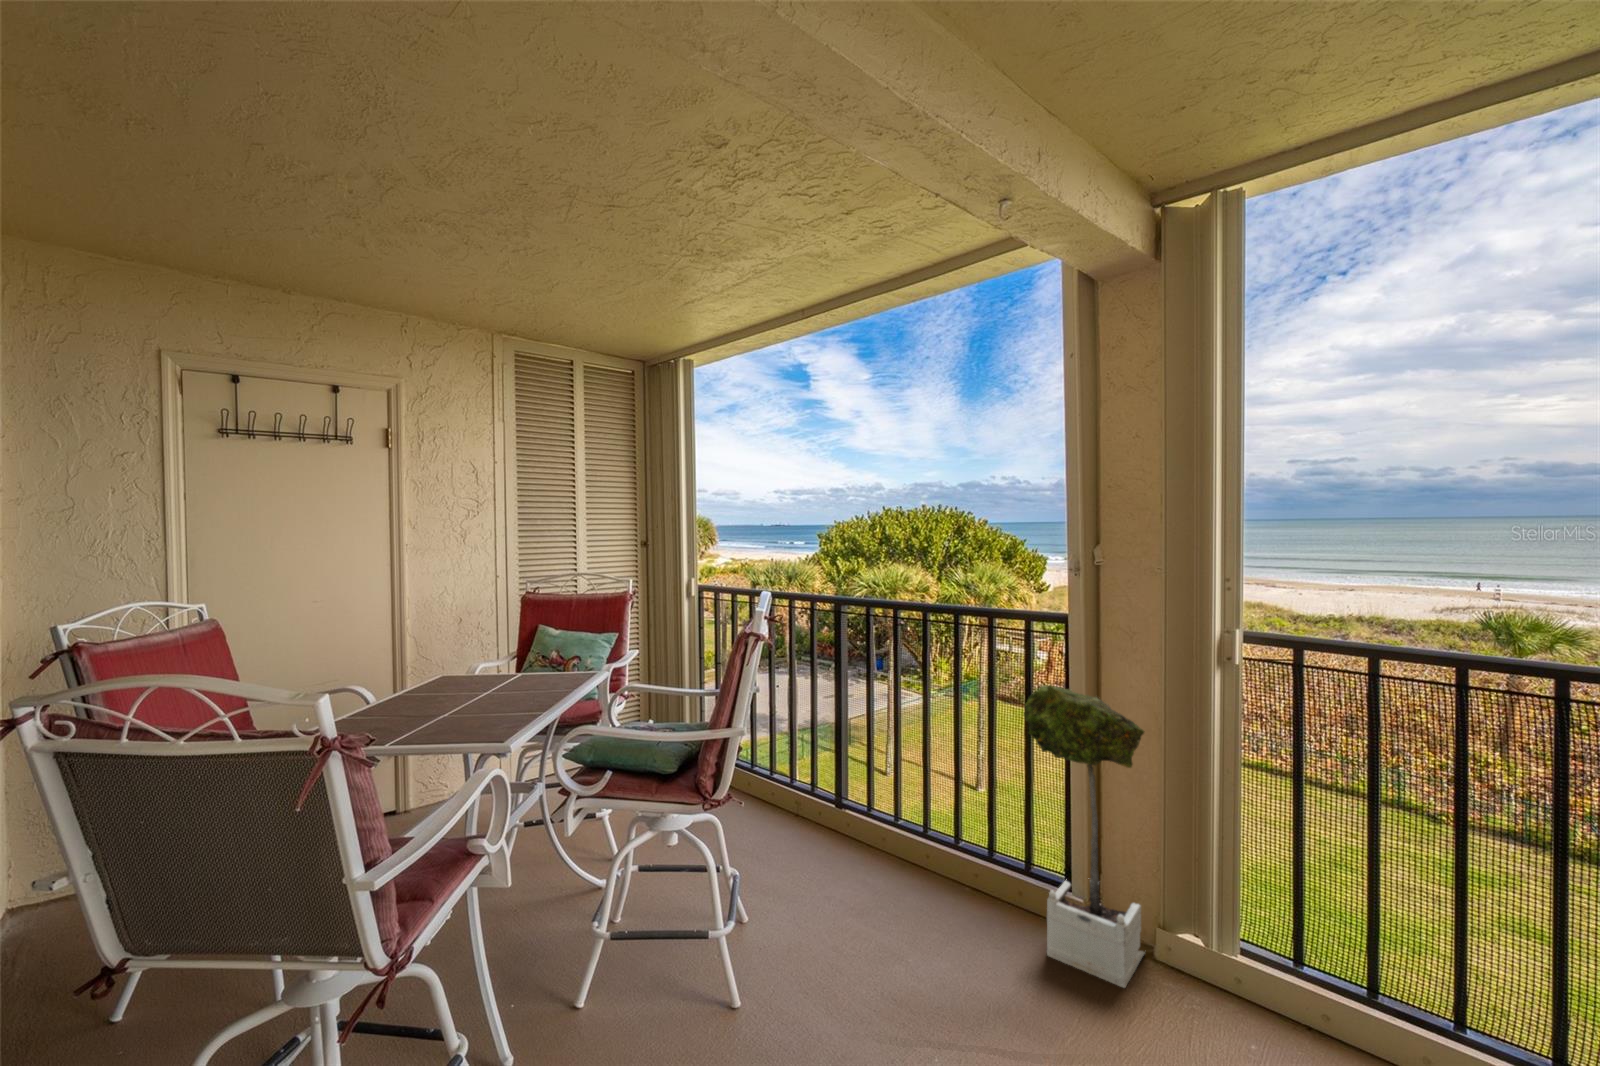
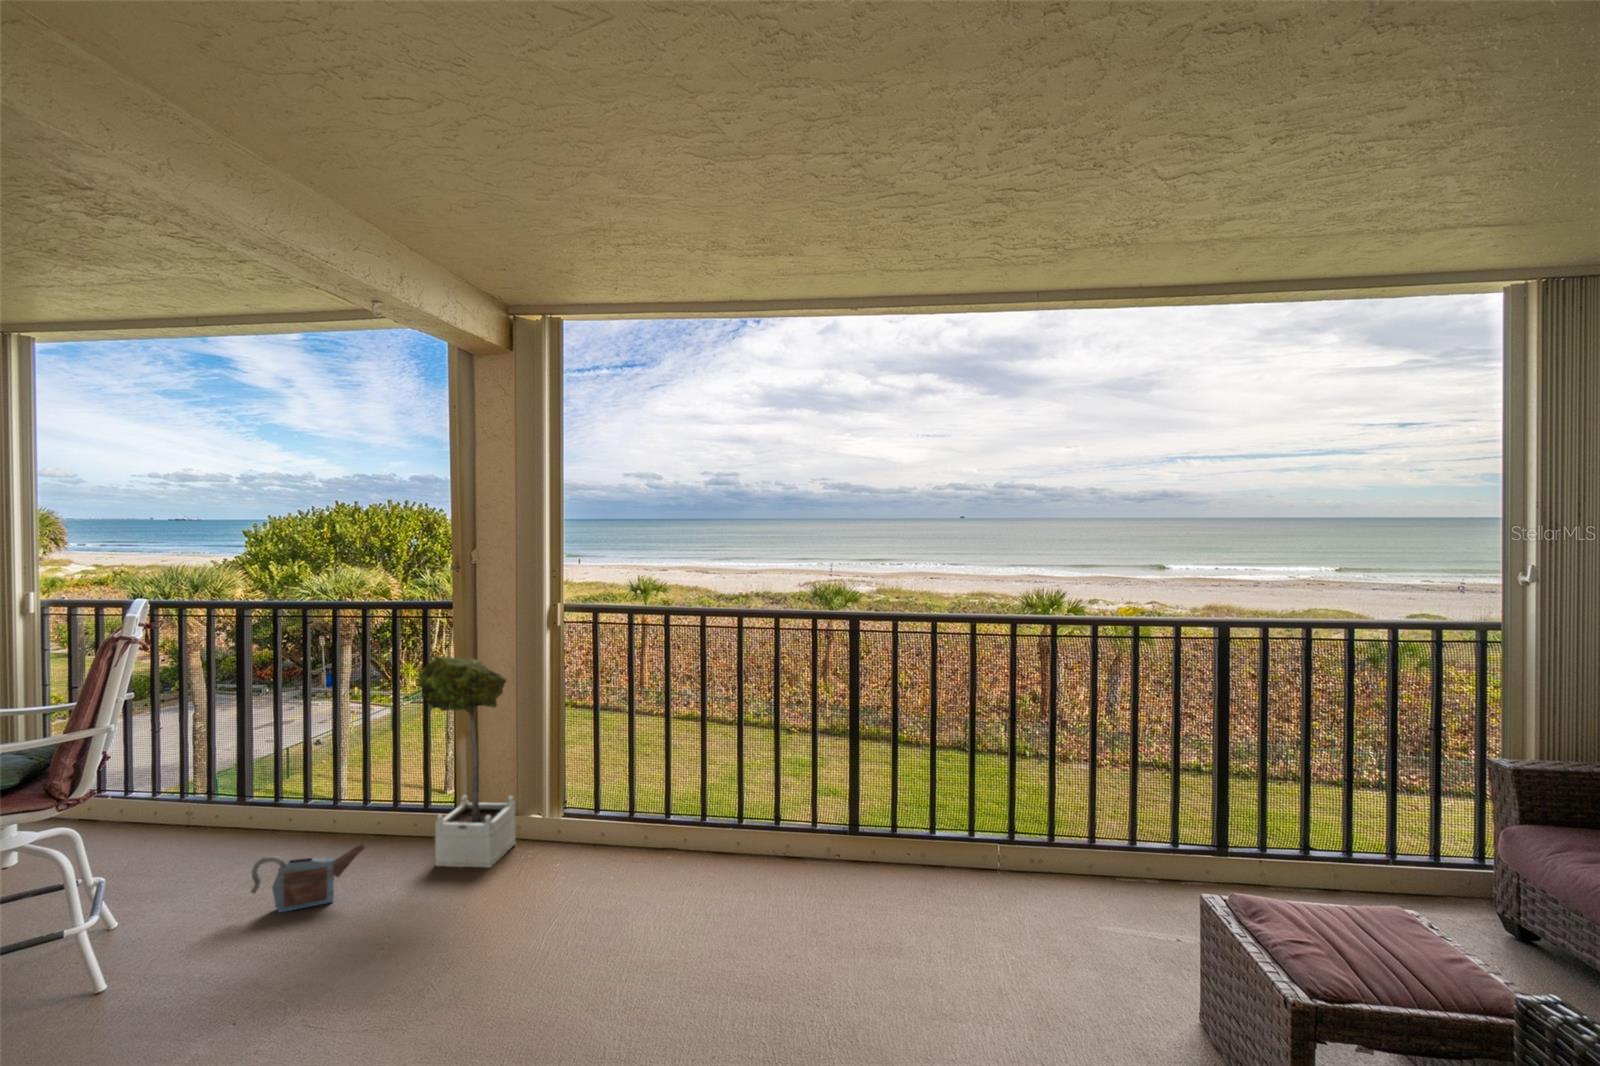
watering can: none [858,897,976,975] -> present [251,844,366,912]

